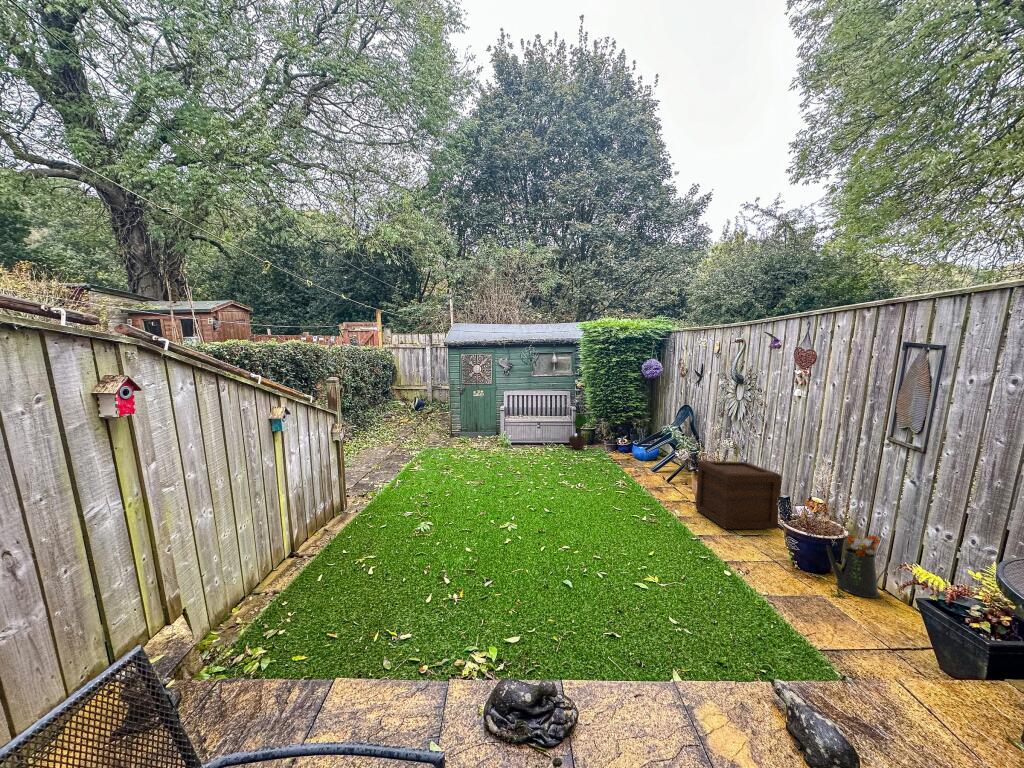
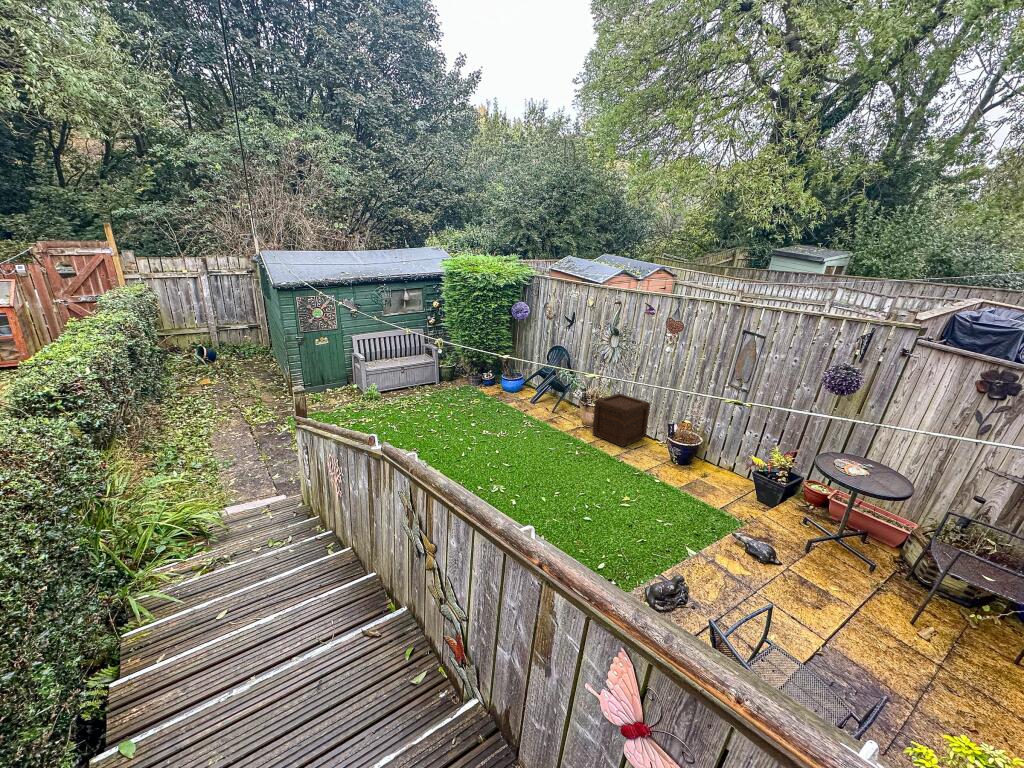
potted tree: present [569,414,589,449] -> none [437,351,458,387]
watering can: present [826,535,888,598] -> none [699,438,725,475]

